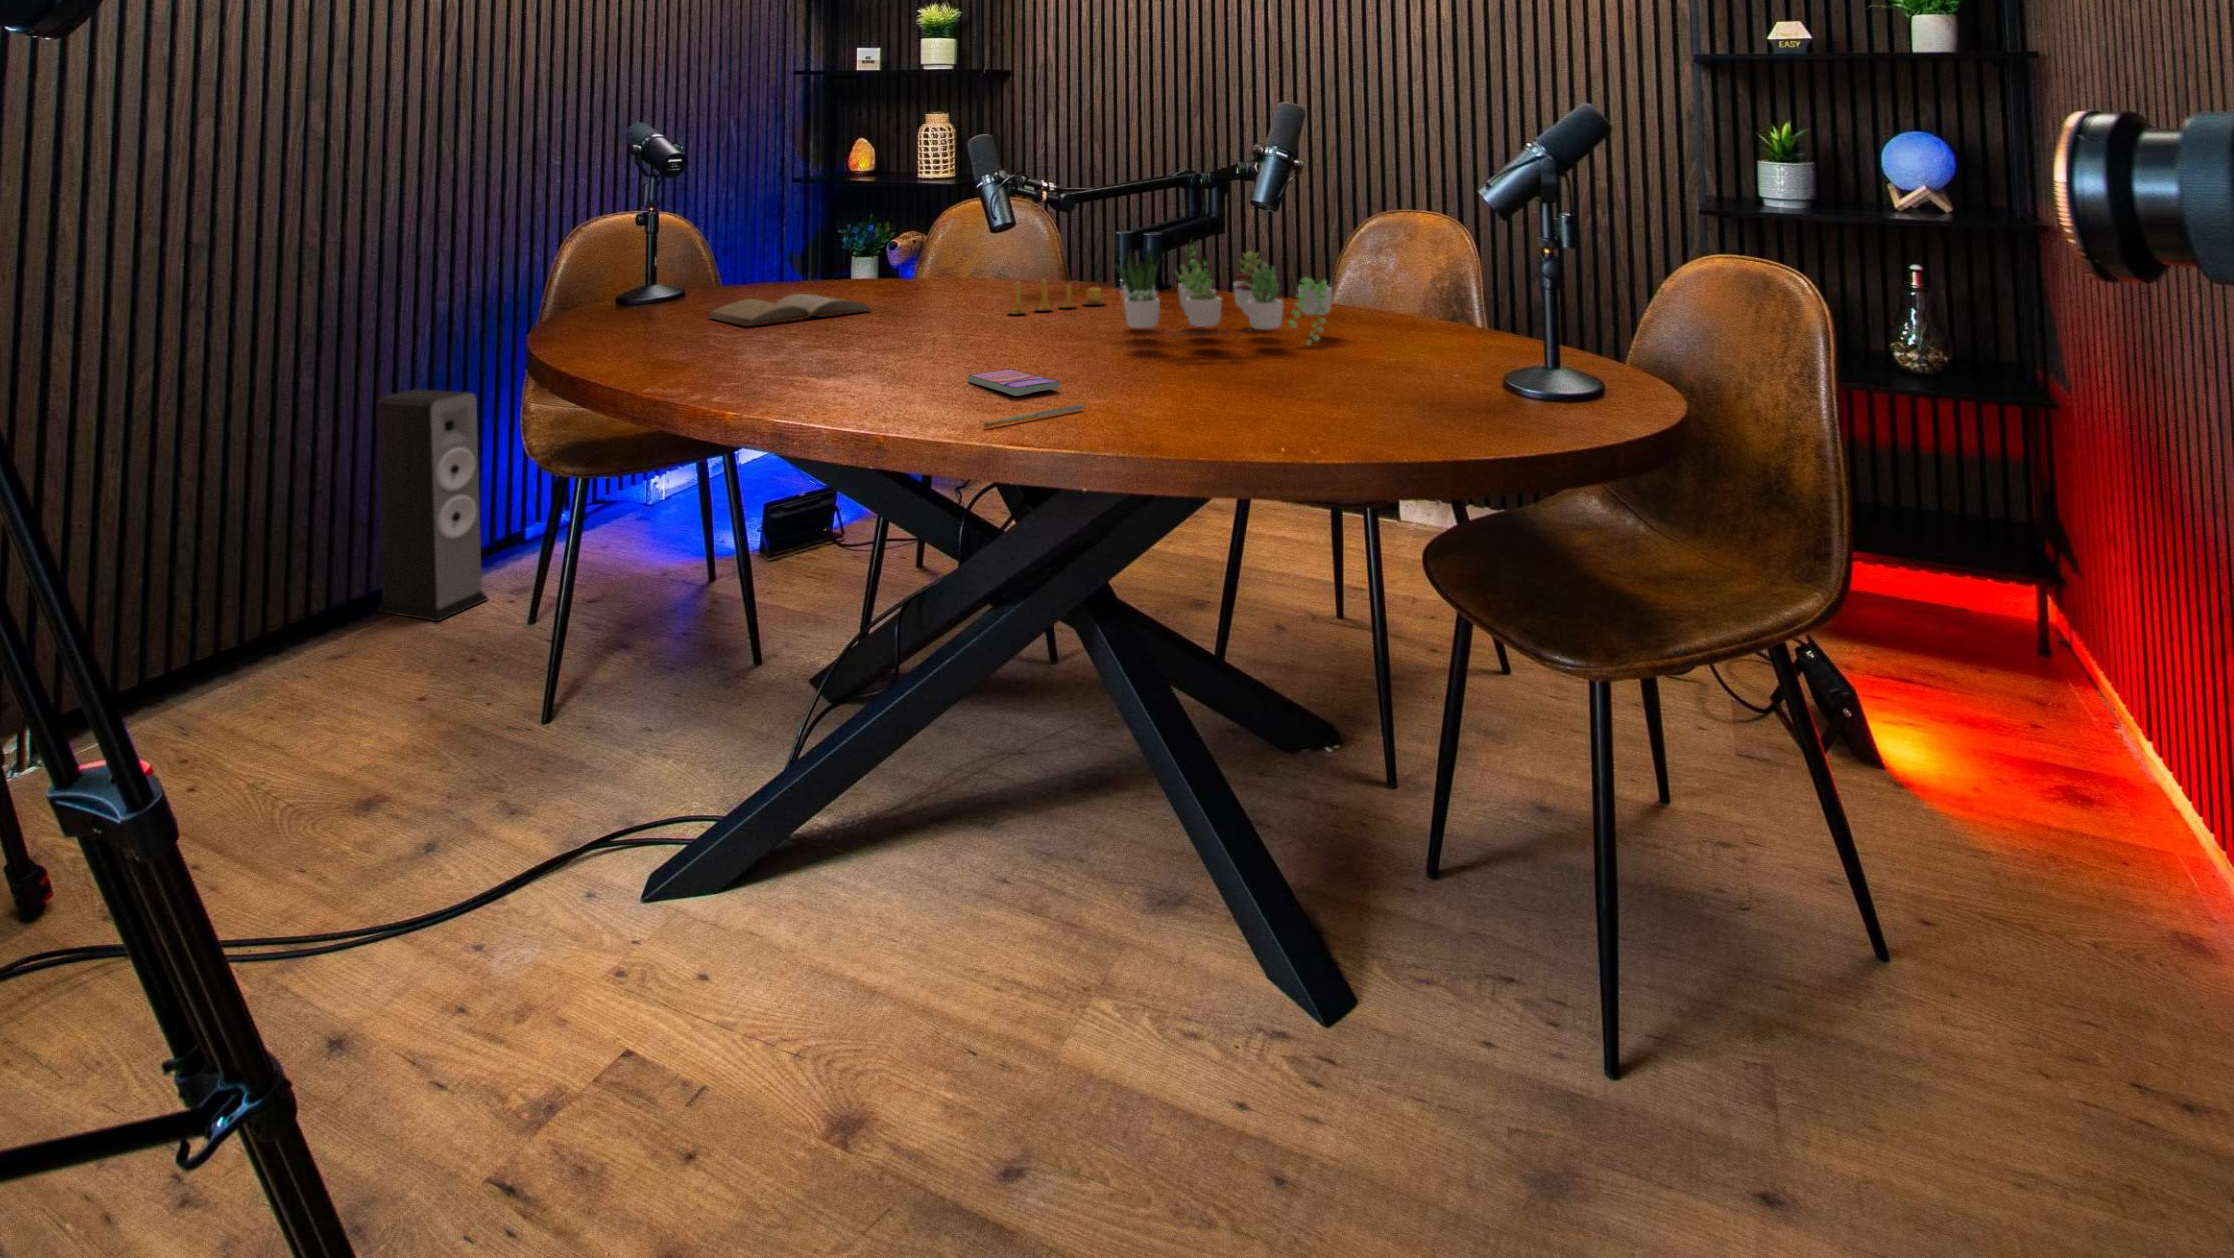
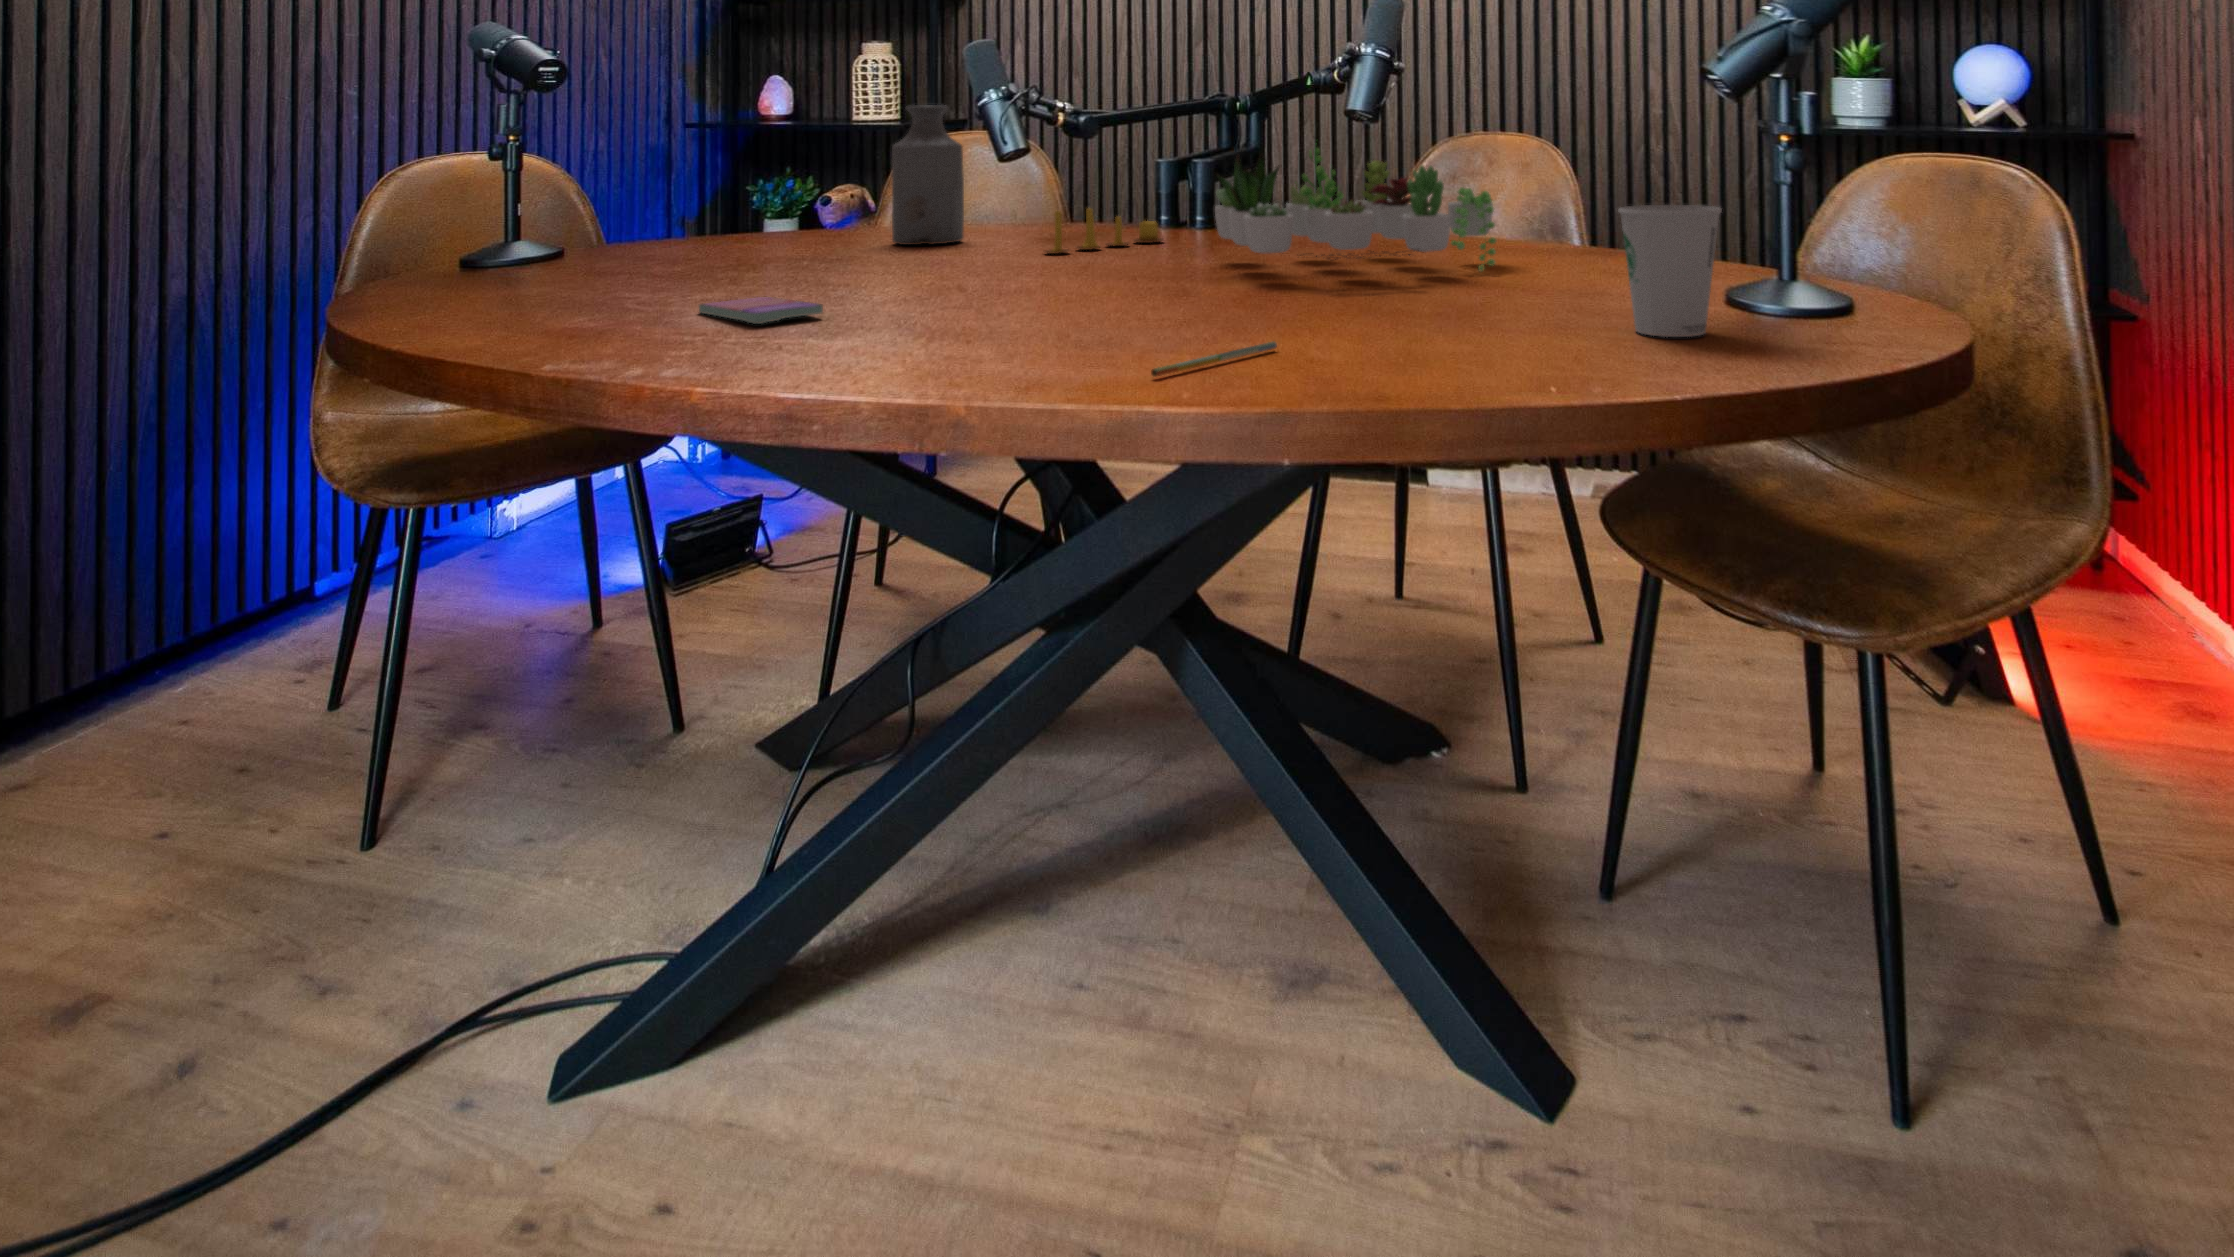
bottle: none [907,195,959,302] -> present [892,105,964,245]
book: present [709,294,871,326] -> none [613,236,854,274]
paper cup: none [1336,314,1408,413] -> present [1618,205,1722,337]
smartphone: present [968,369,1059,396] -> present [699,297,823,324]
speaker: present [377,389,488,621] -> none [70,397,263,725]

